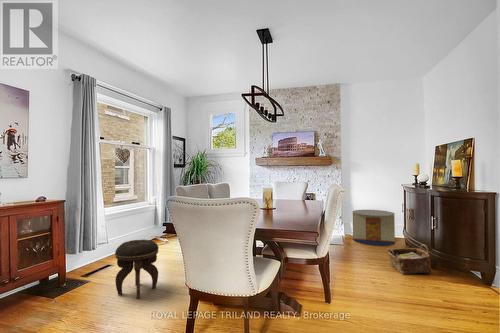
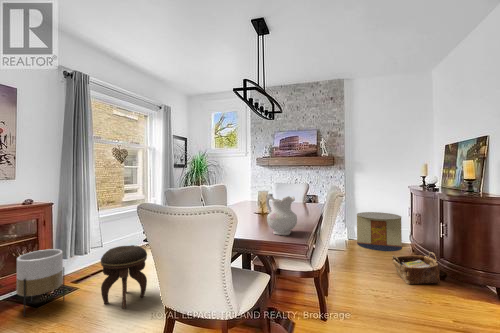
ceramic pitcher: none [276,188,305,225] -> present [266,194,297,235]
planter: none [35,243,79,307] -> present [16,249,64,317]

